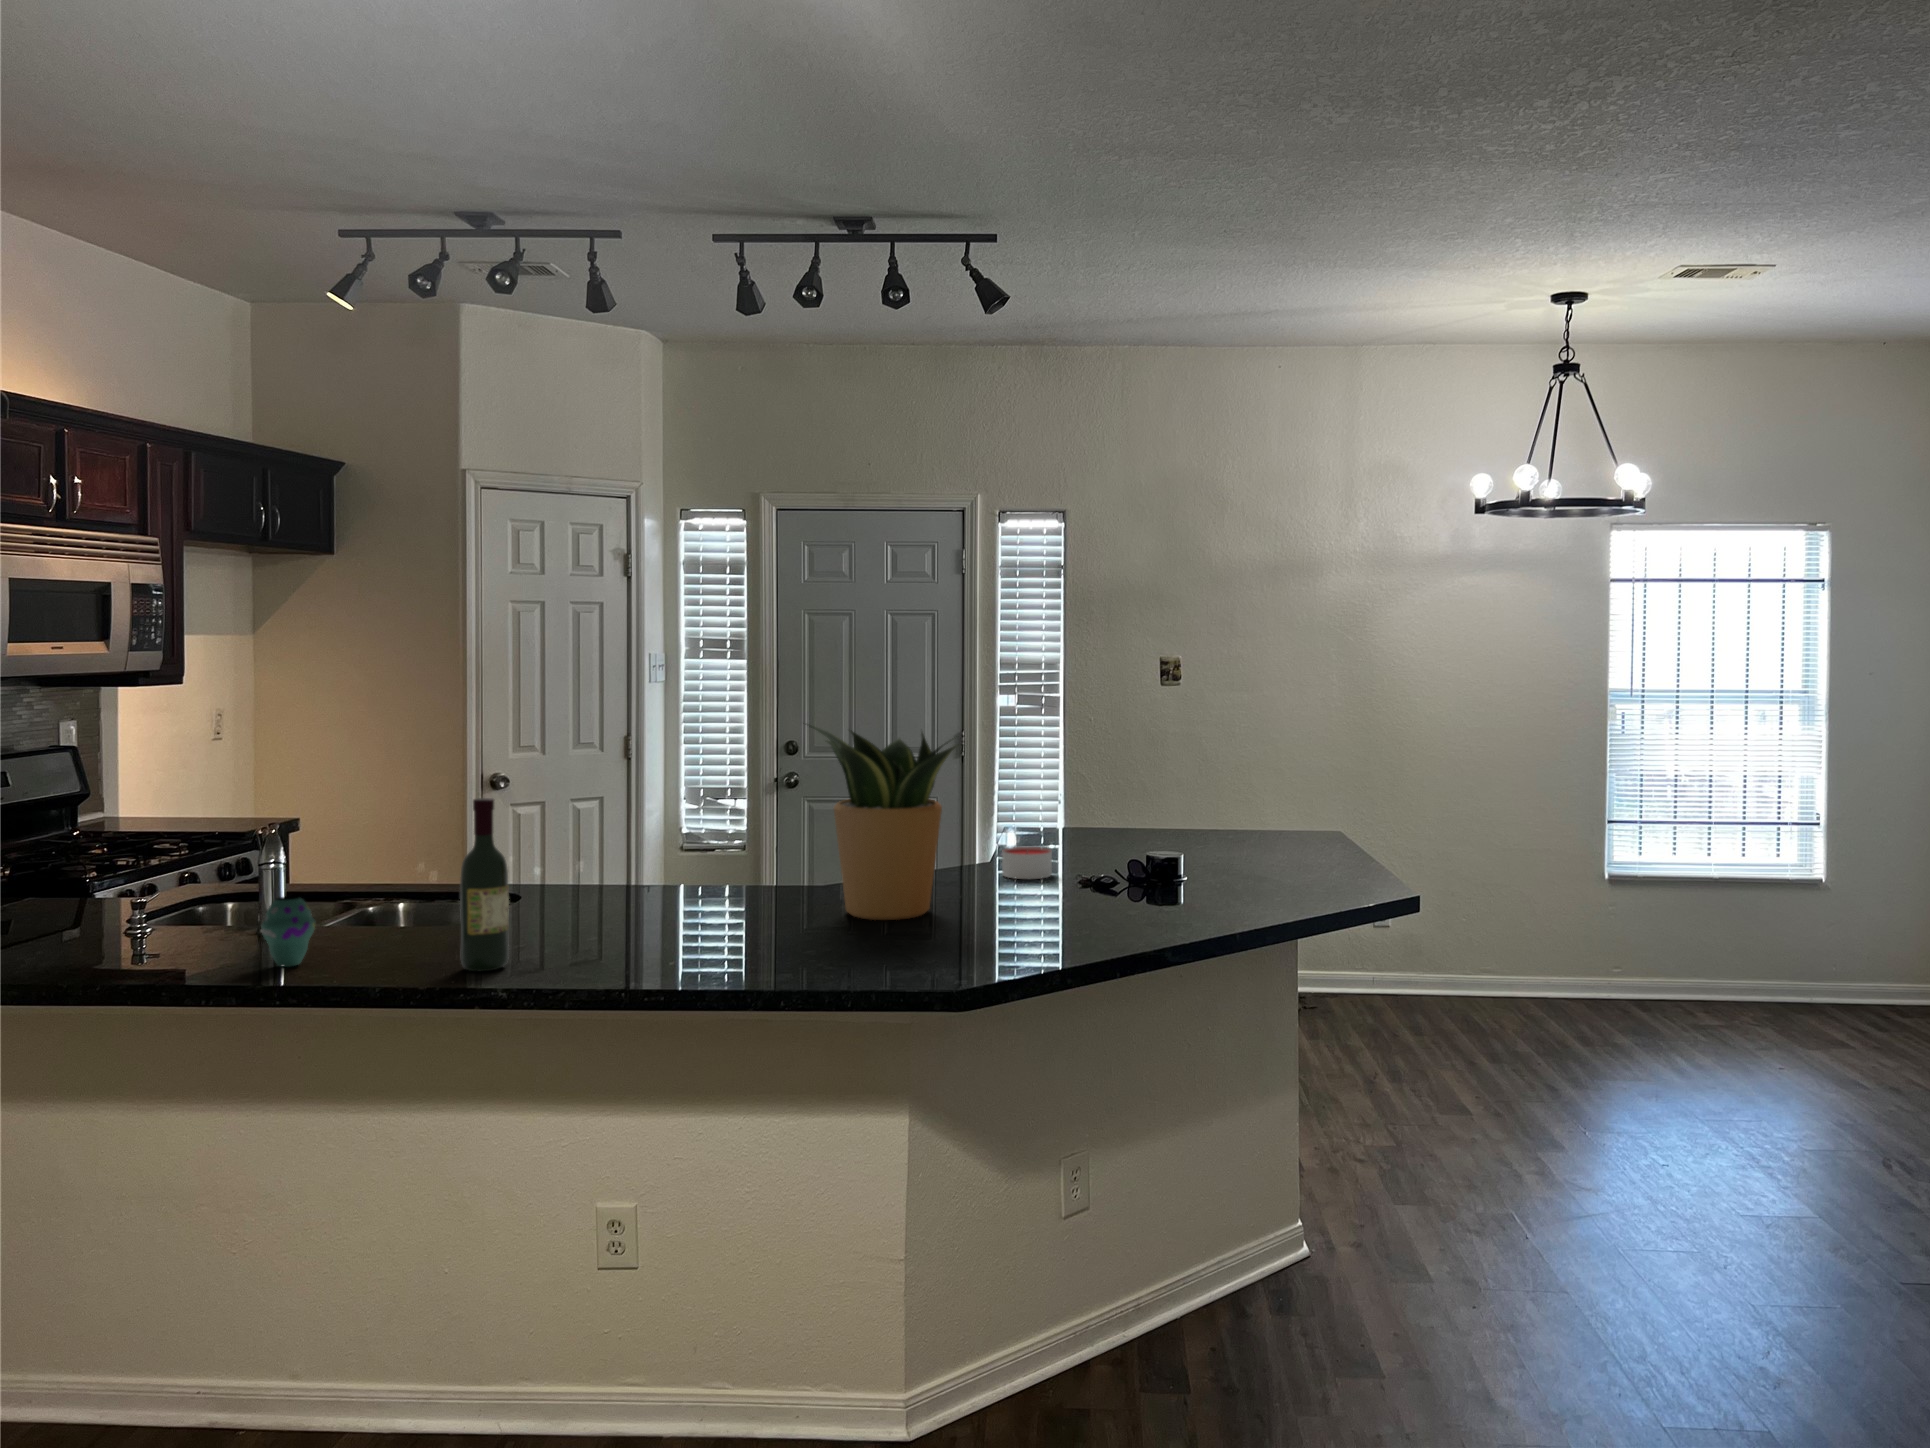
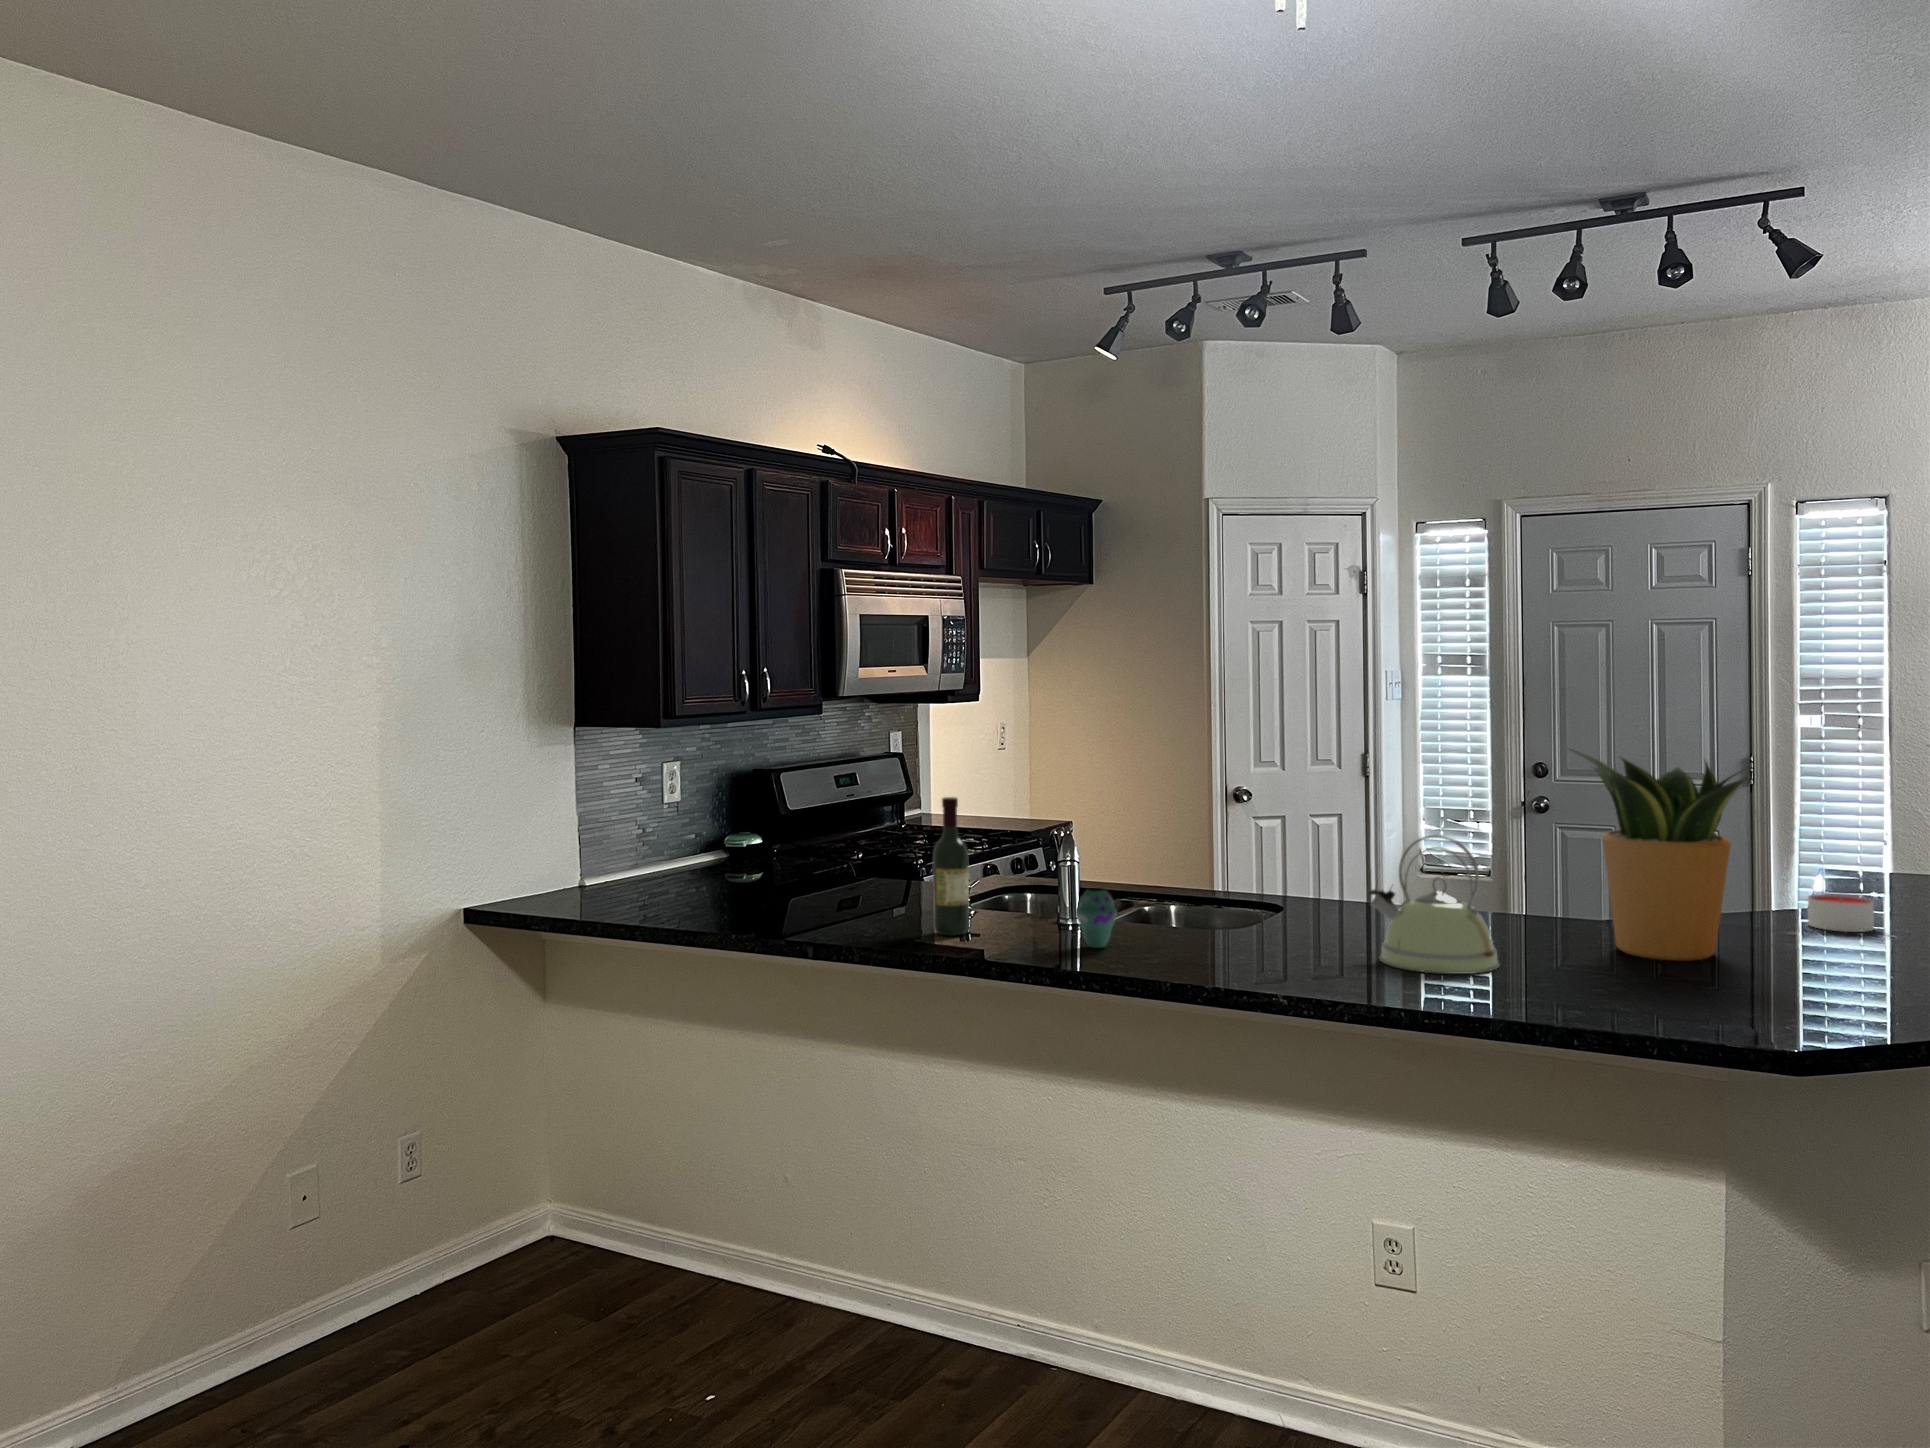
wine bottle: present [460,798,509,971] -> present [933,797,969,936]
kettle: none [607,813,738,957] -> present [1368,834,1499,974]

